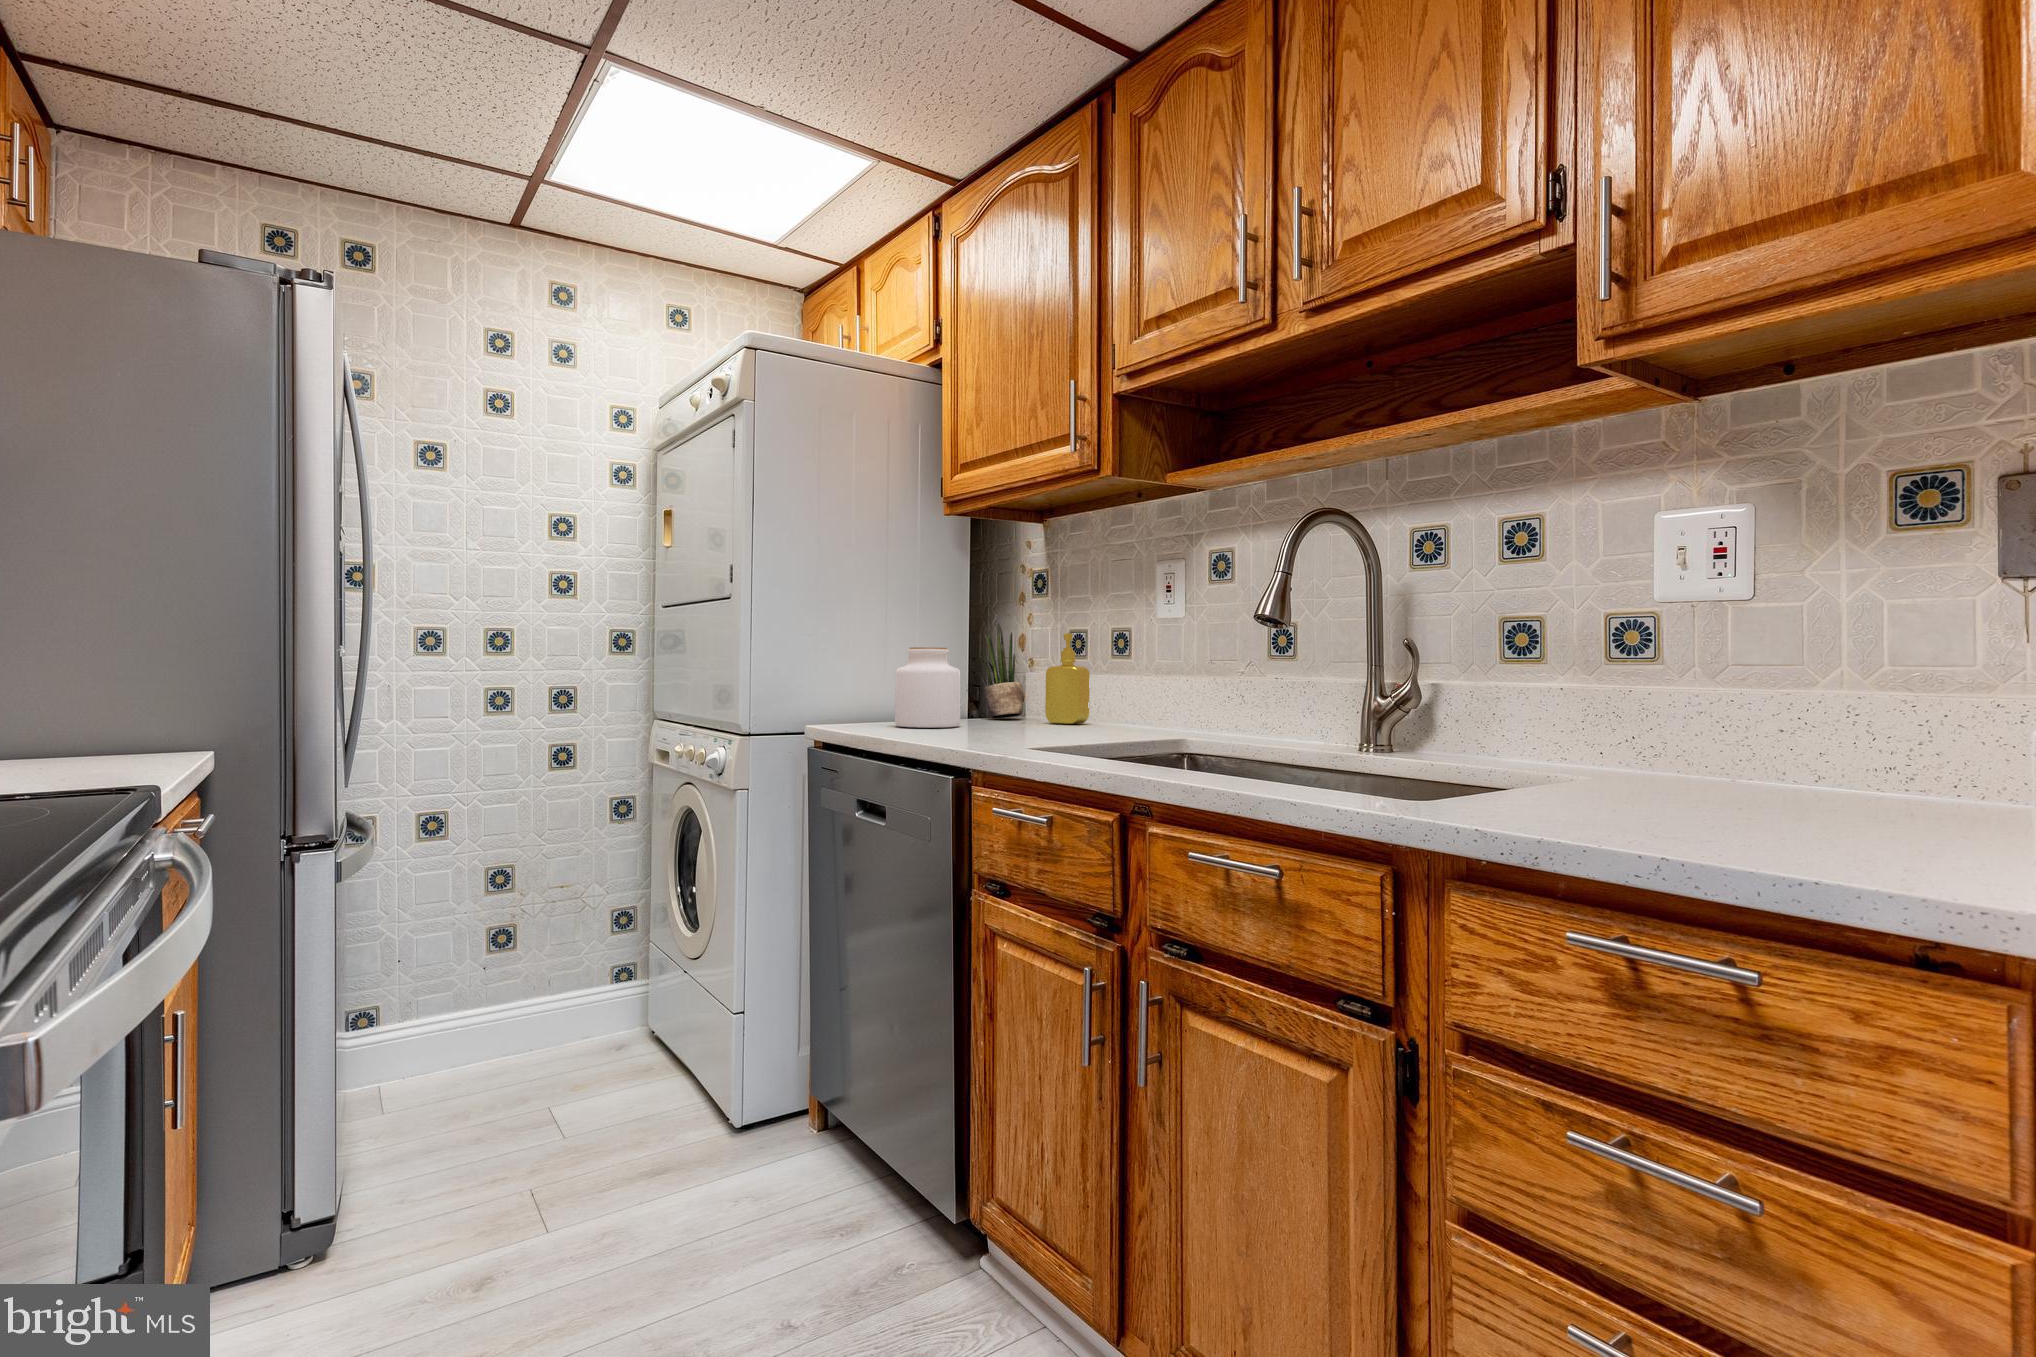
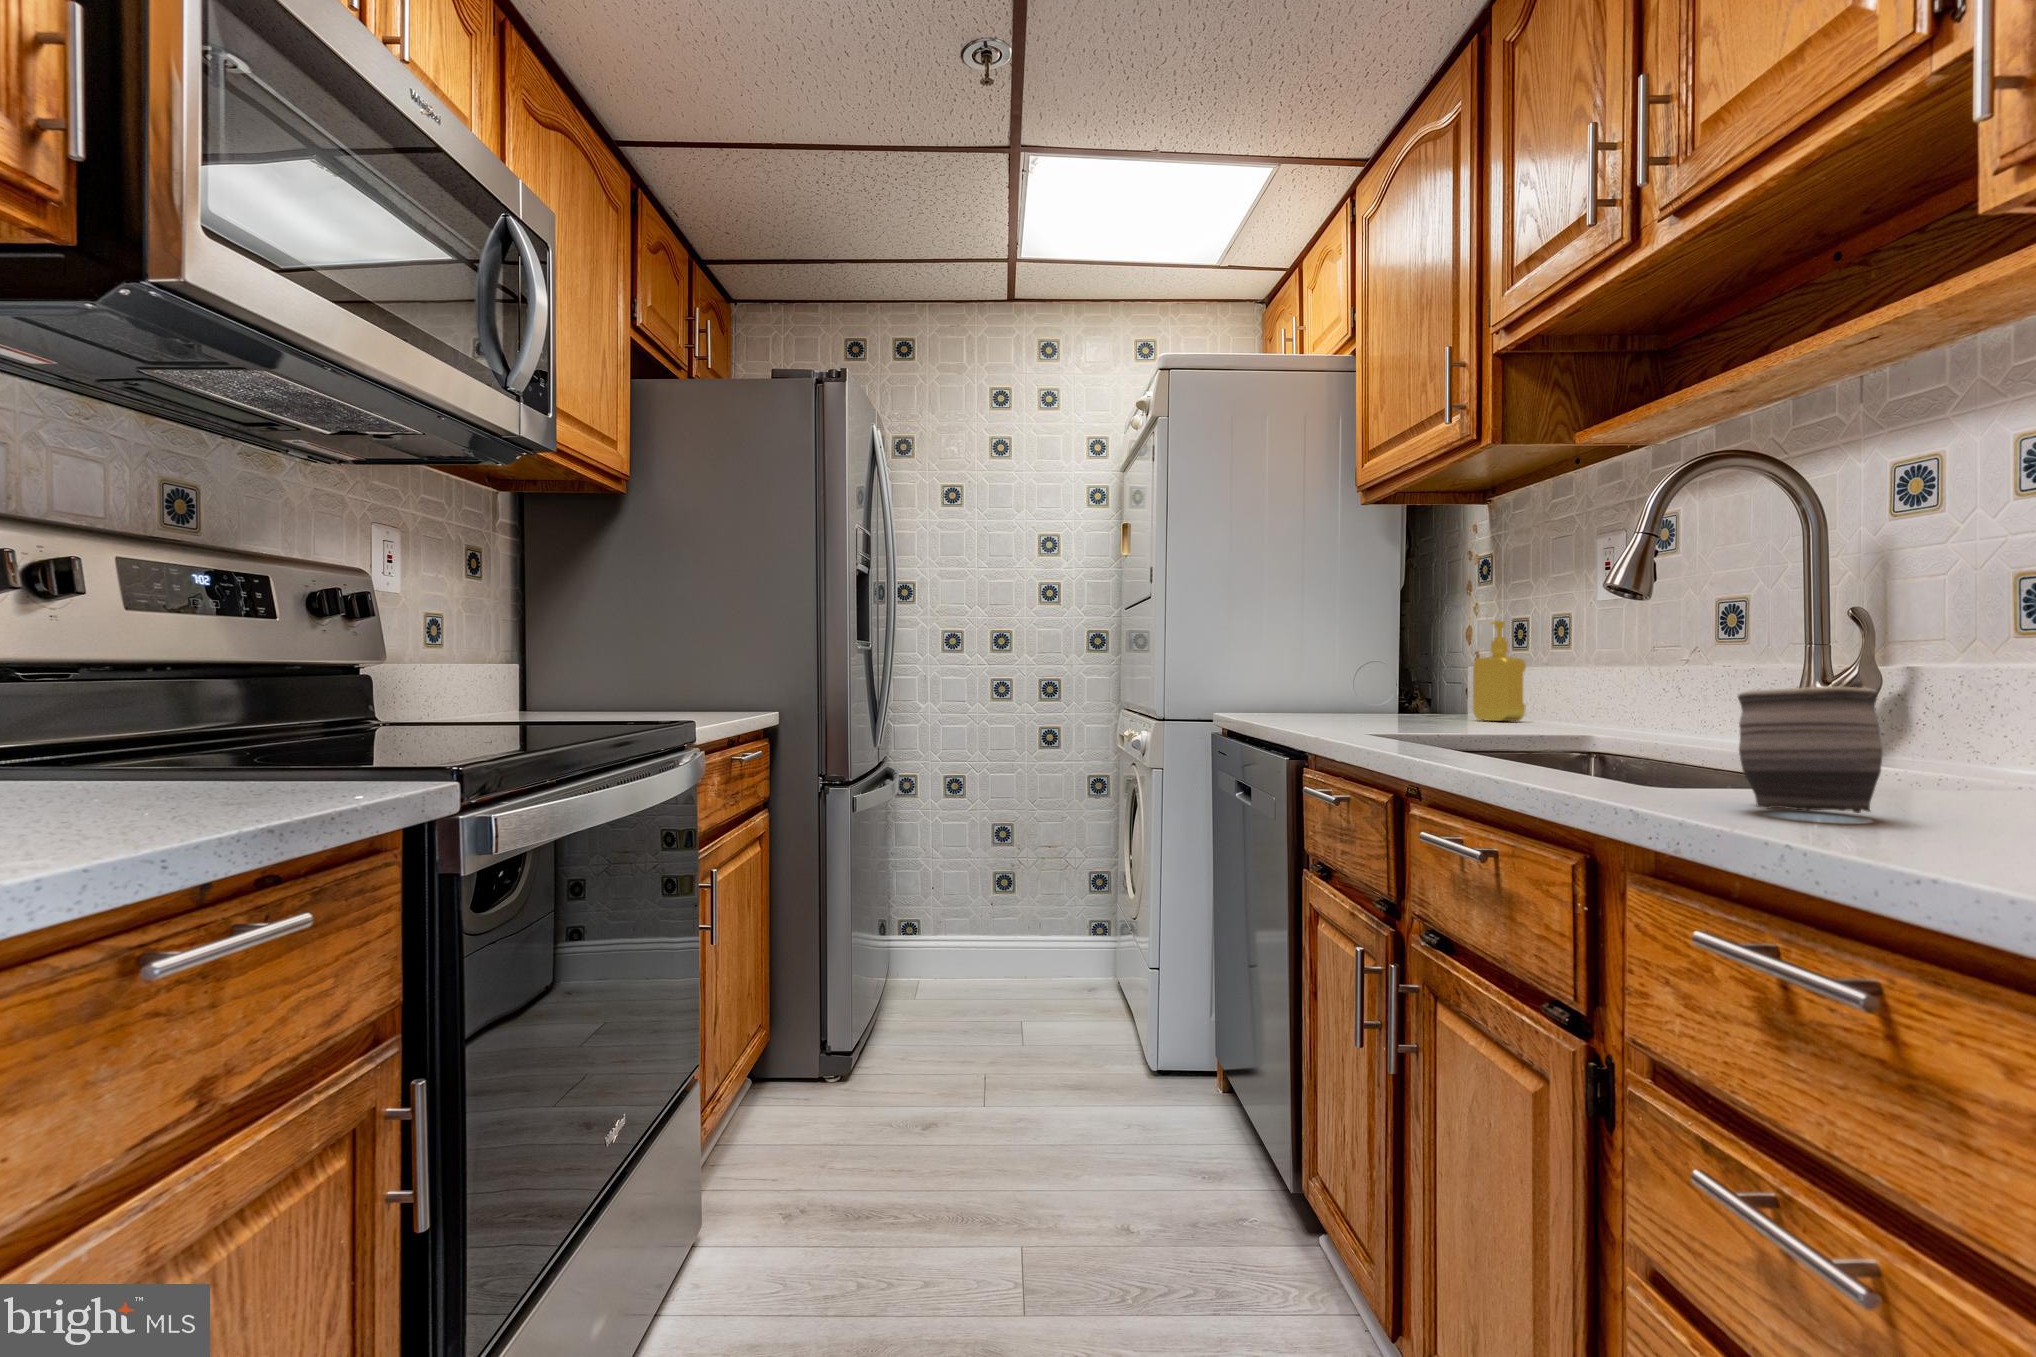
potted plant: present [984,623,1023,718] -> none [1417,613,1462,715]
jar: present [895,647,960,728] -> none [1297,639,1366,720]
mug: none [1523,725,1646,826] -> present [1738,686,1882,813]

